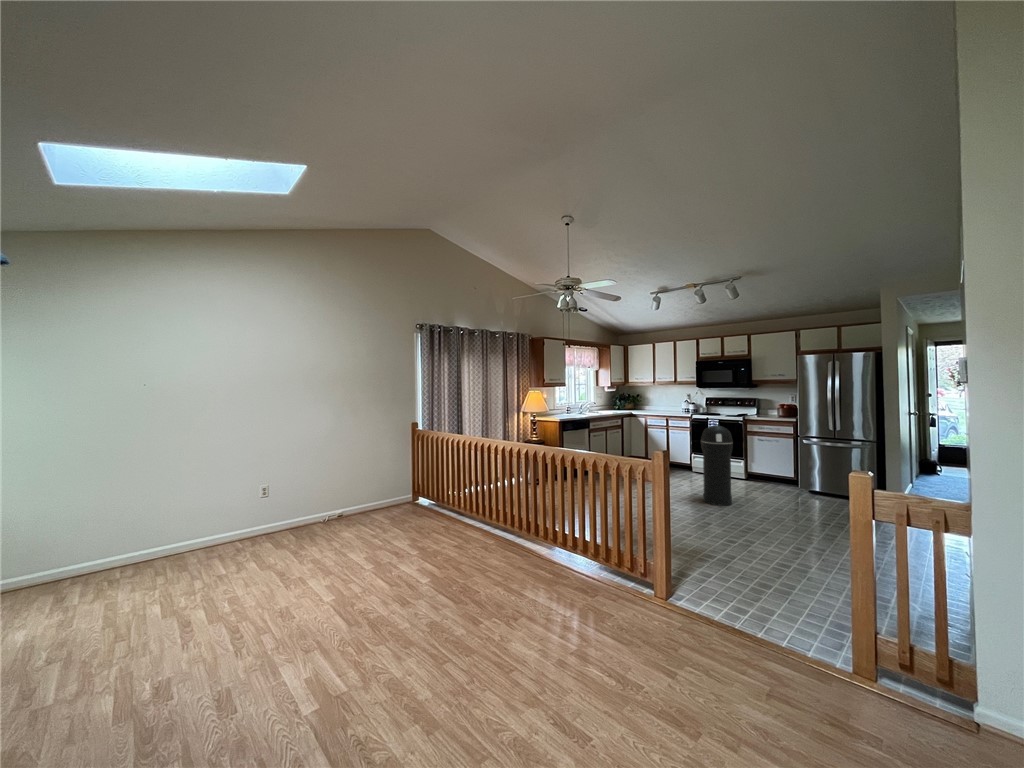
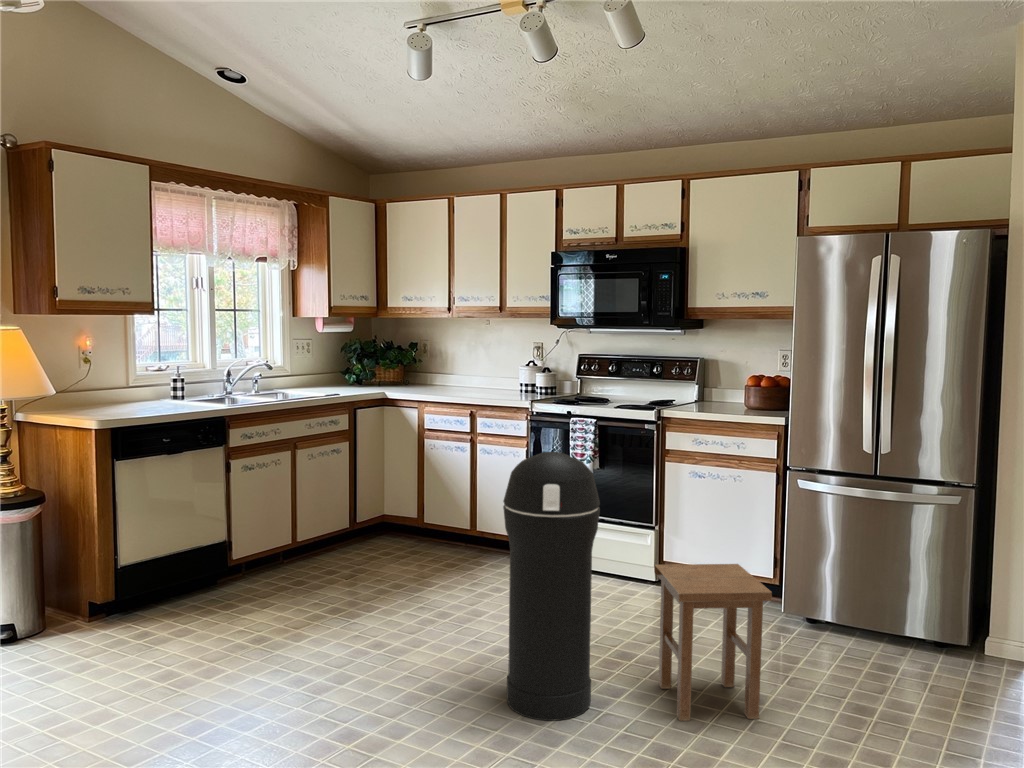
stool: none [751,463,795,510] -> present [655,564,772,721]

